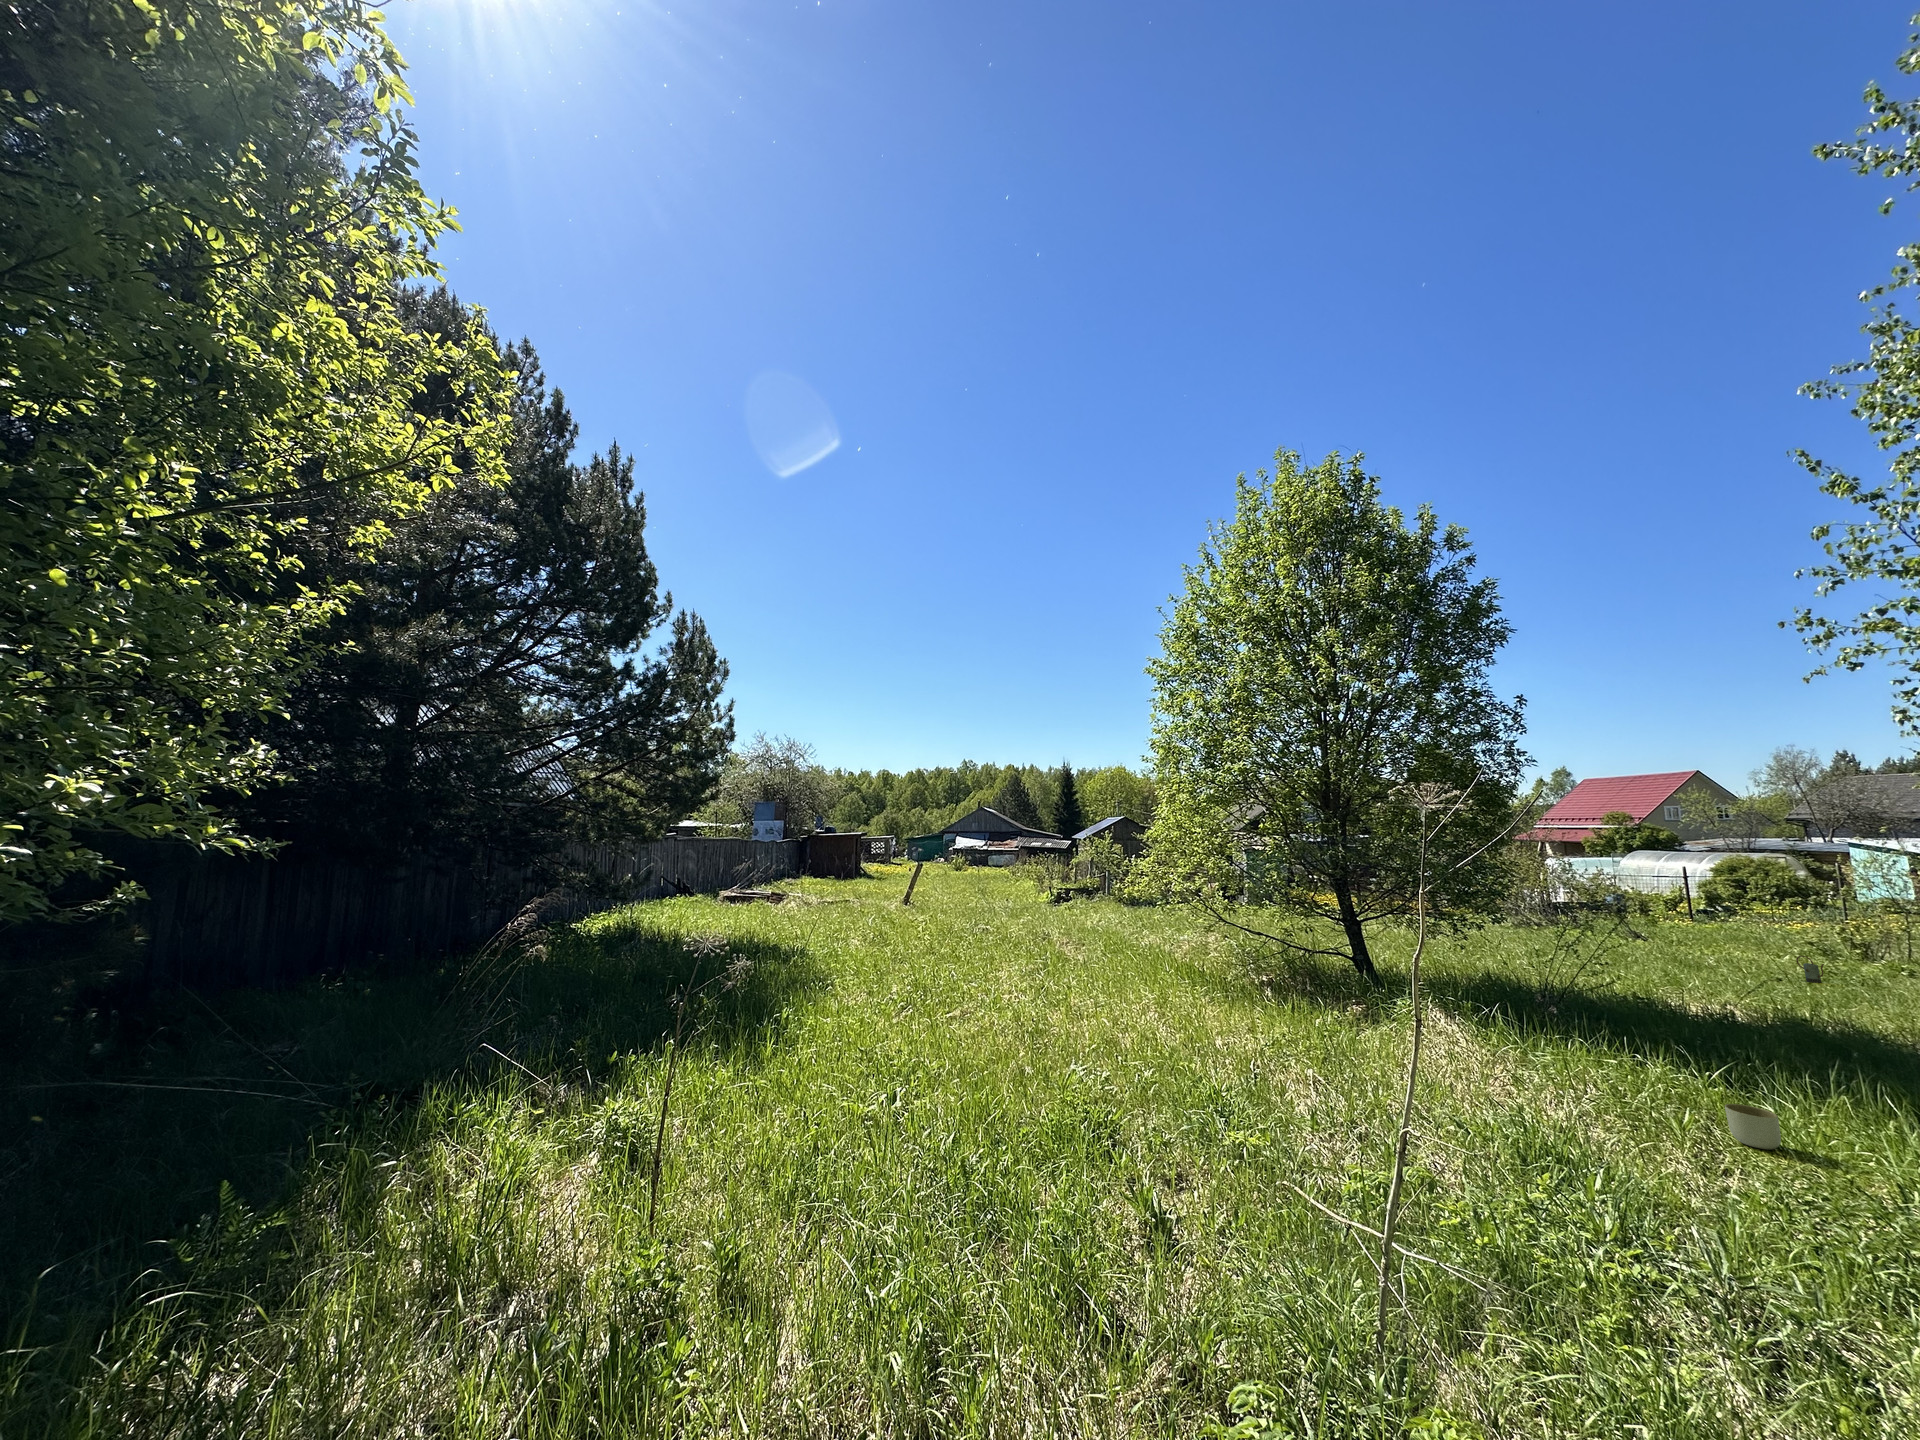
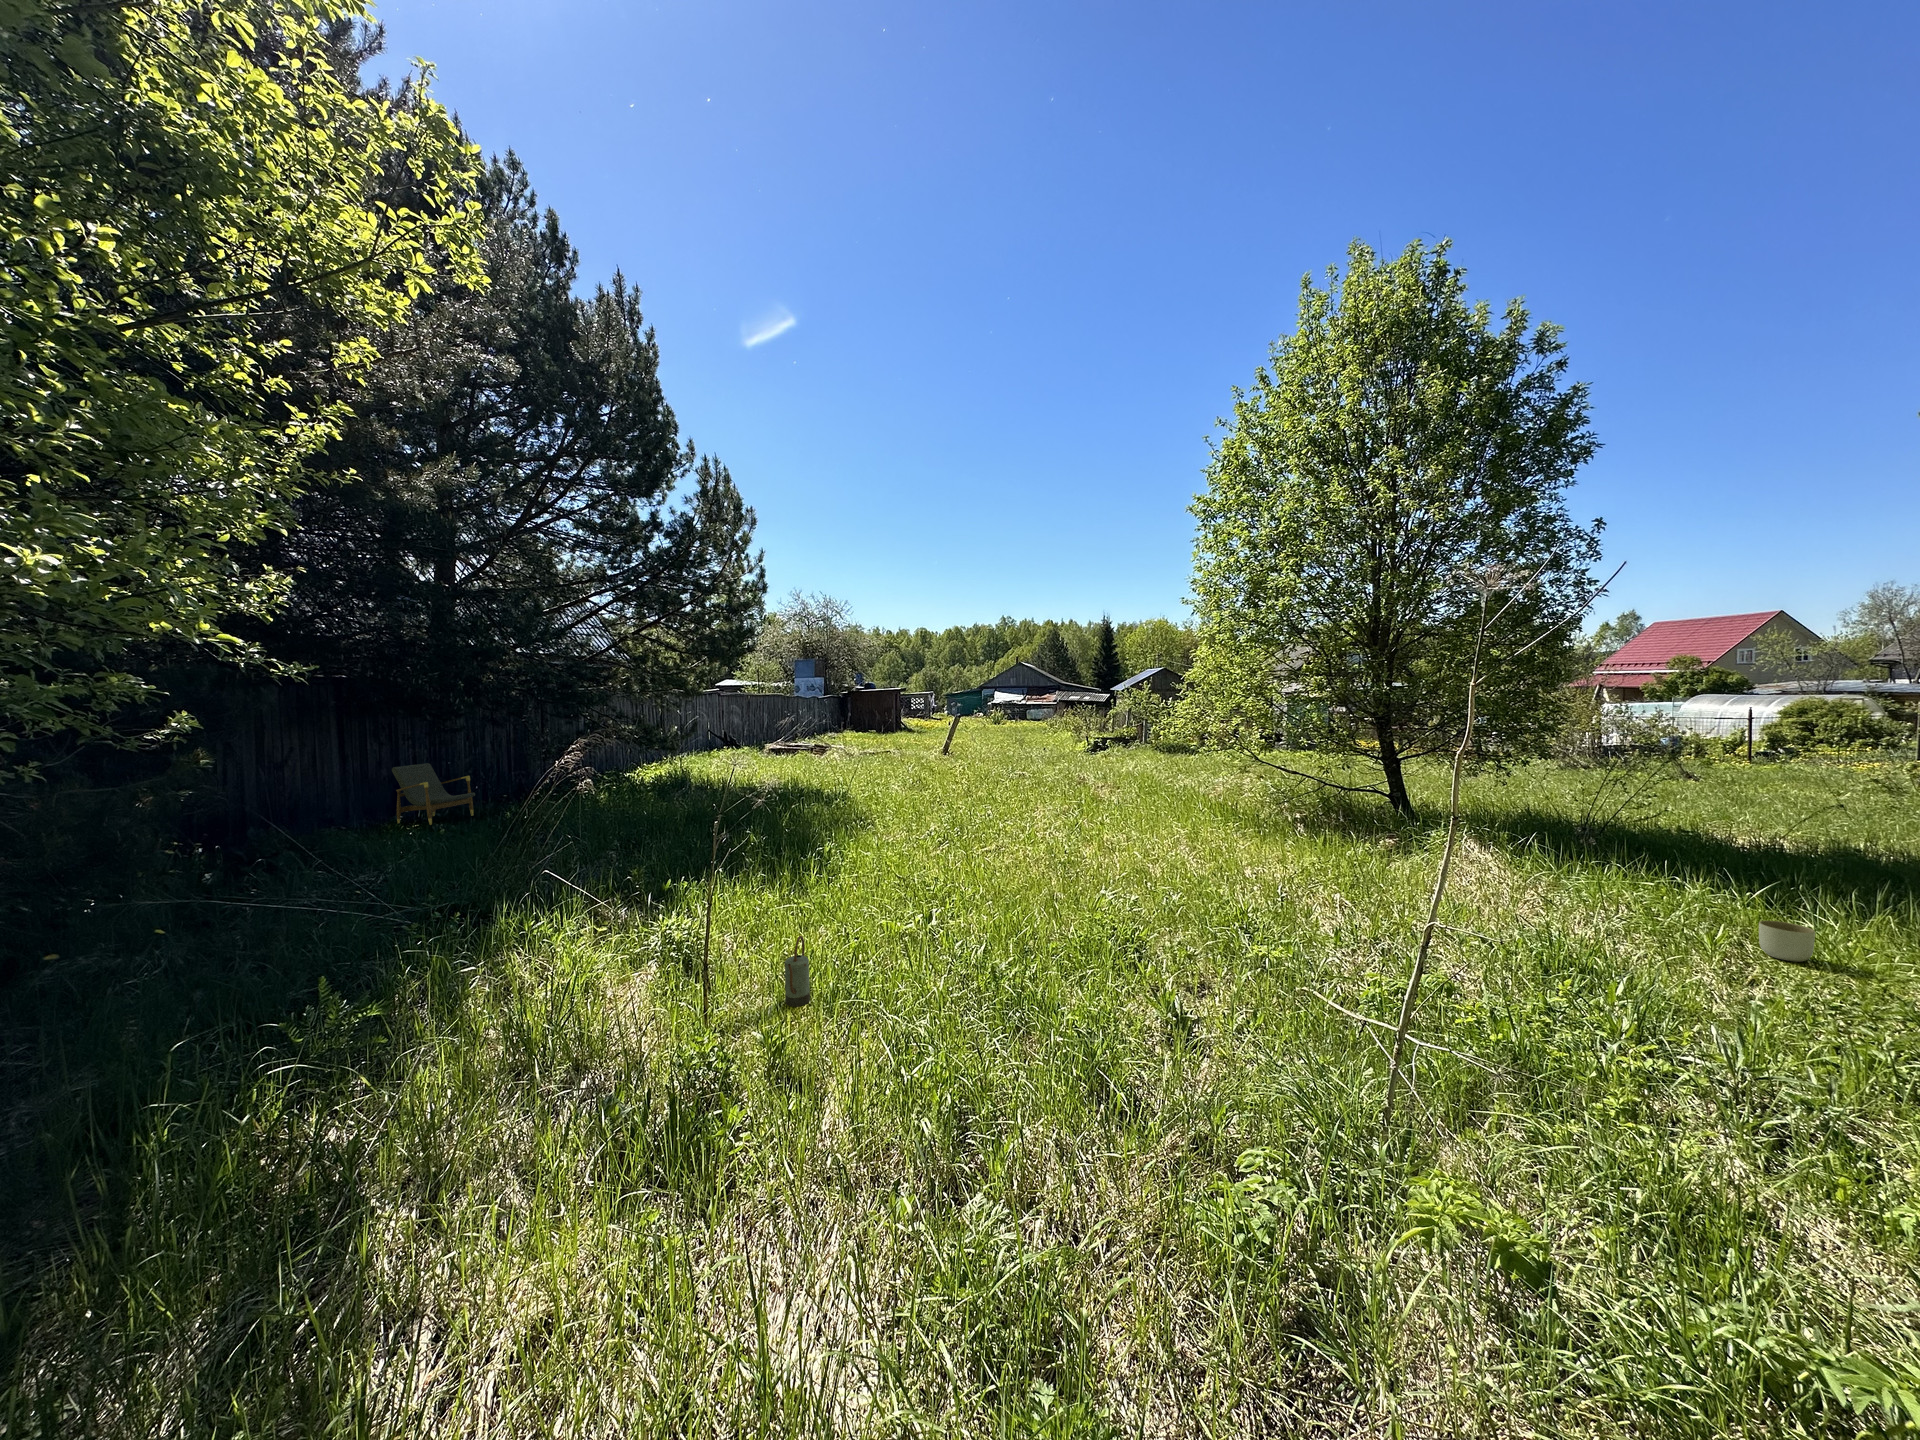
lounge chair: none [302,913,396,984] -> present [392,763,475,825]
watering can: present [1796,956,1824,983] -> present [784,936,810,1007]

